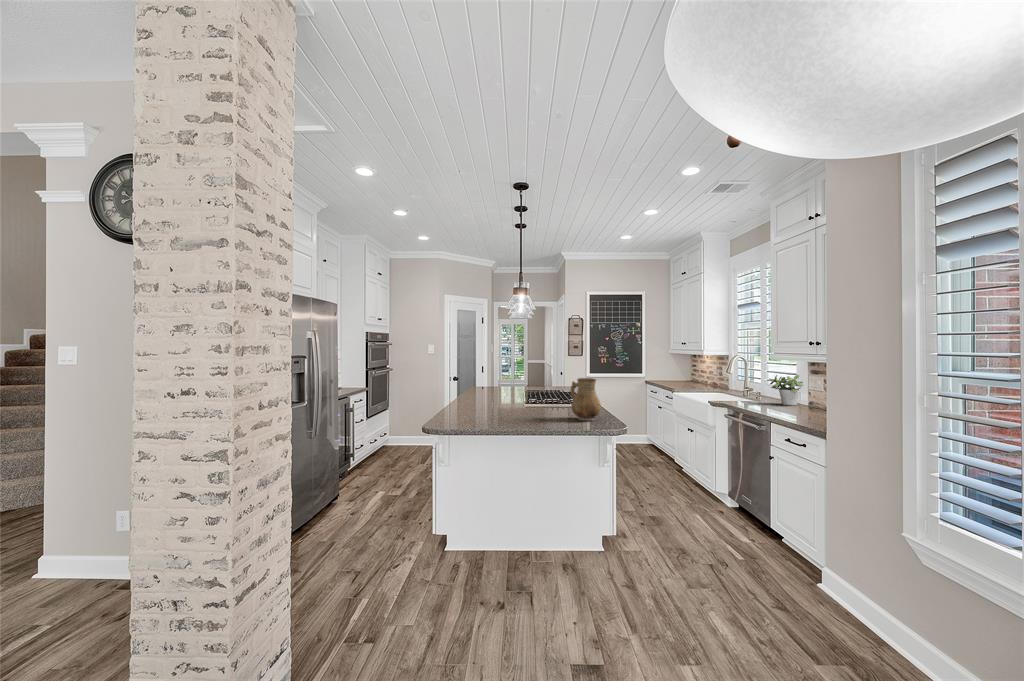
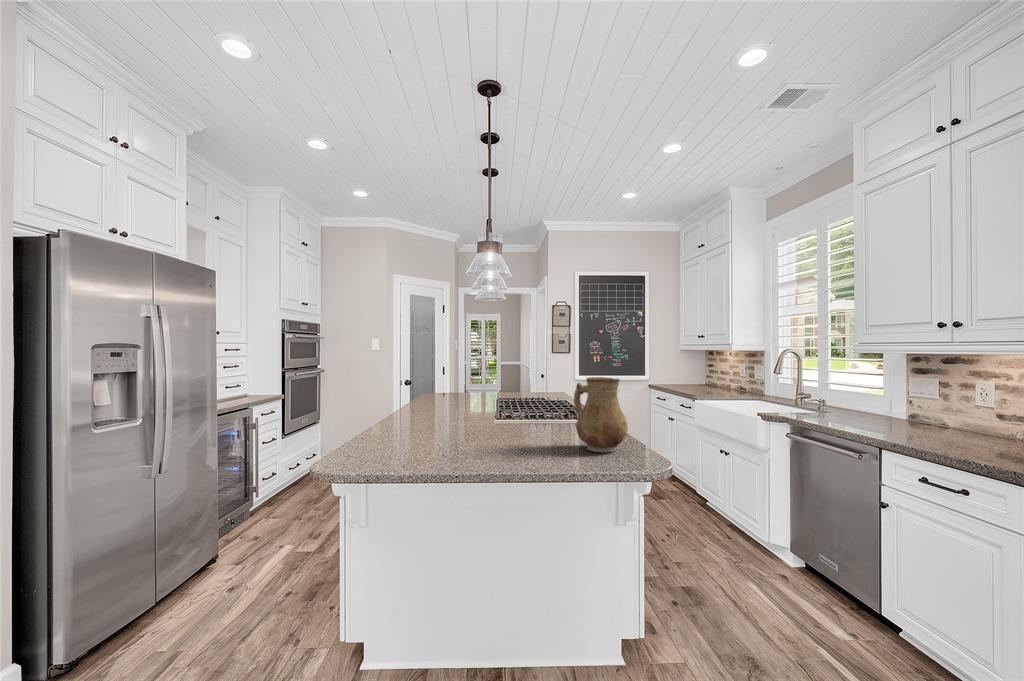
potted plant: present [769,375,803,405] -> none [844,374,899,418]

